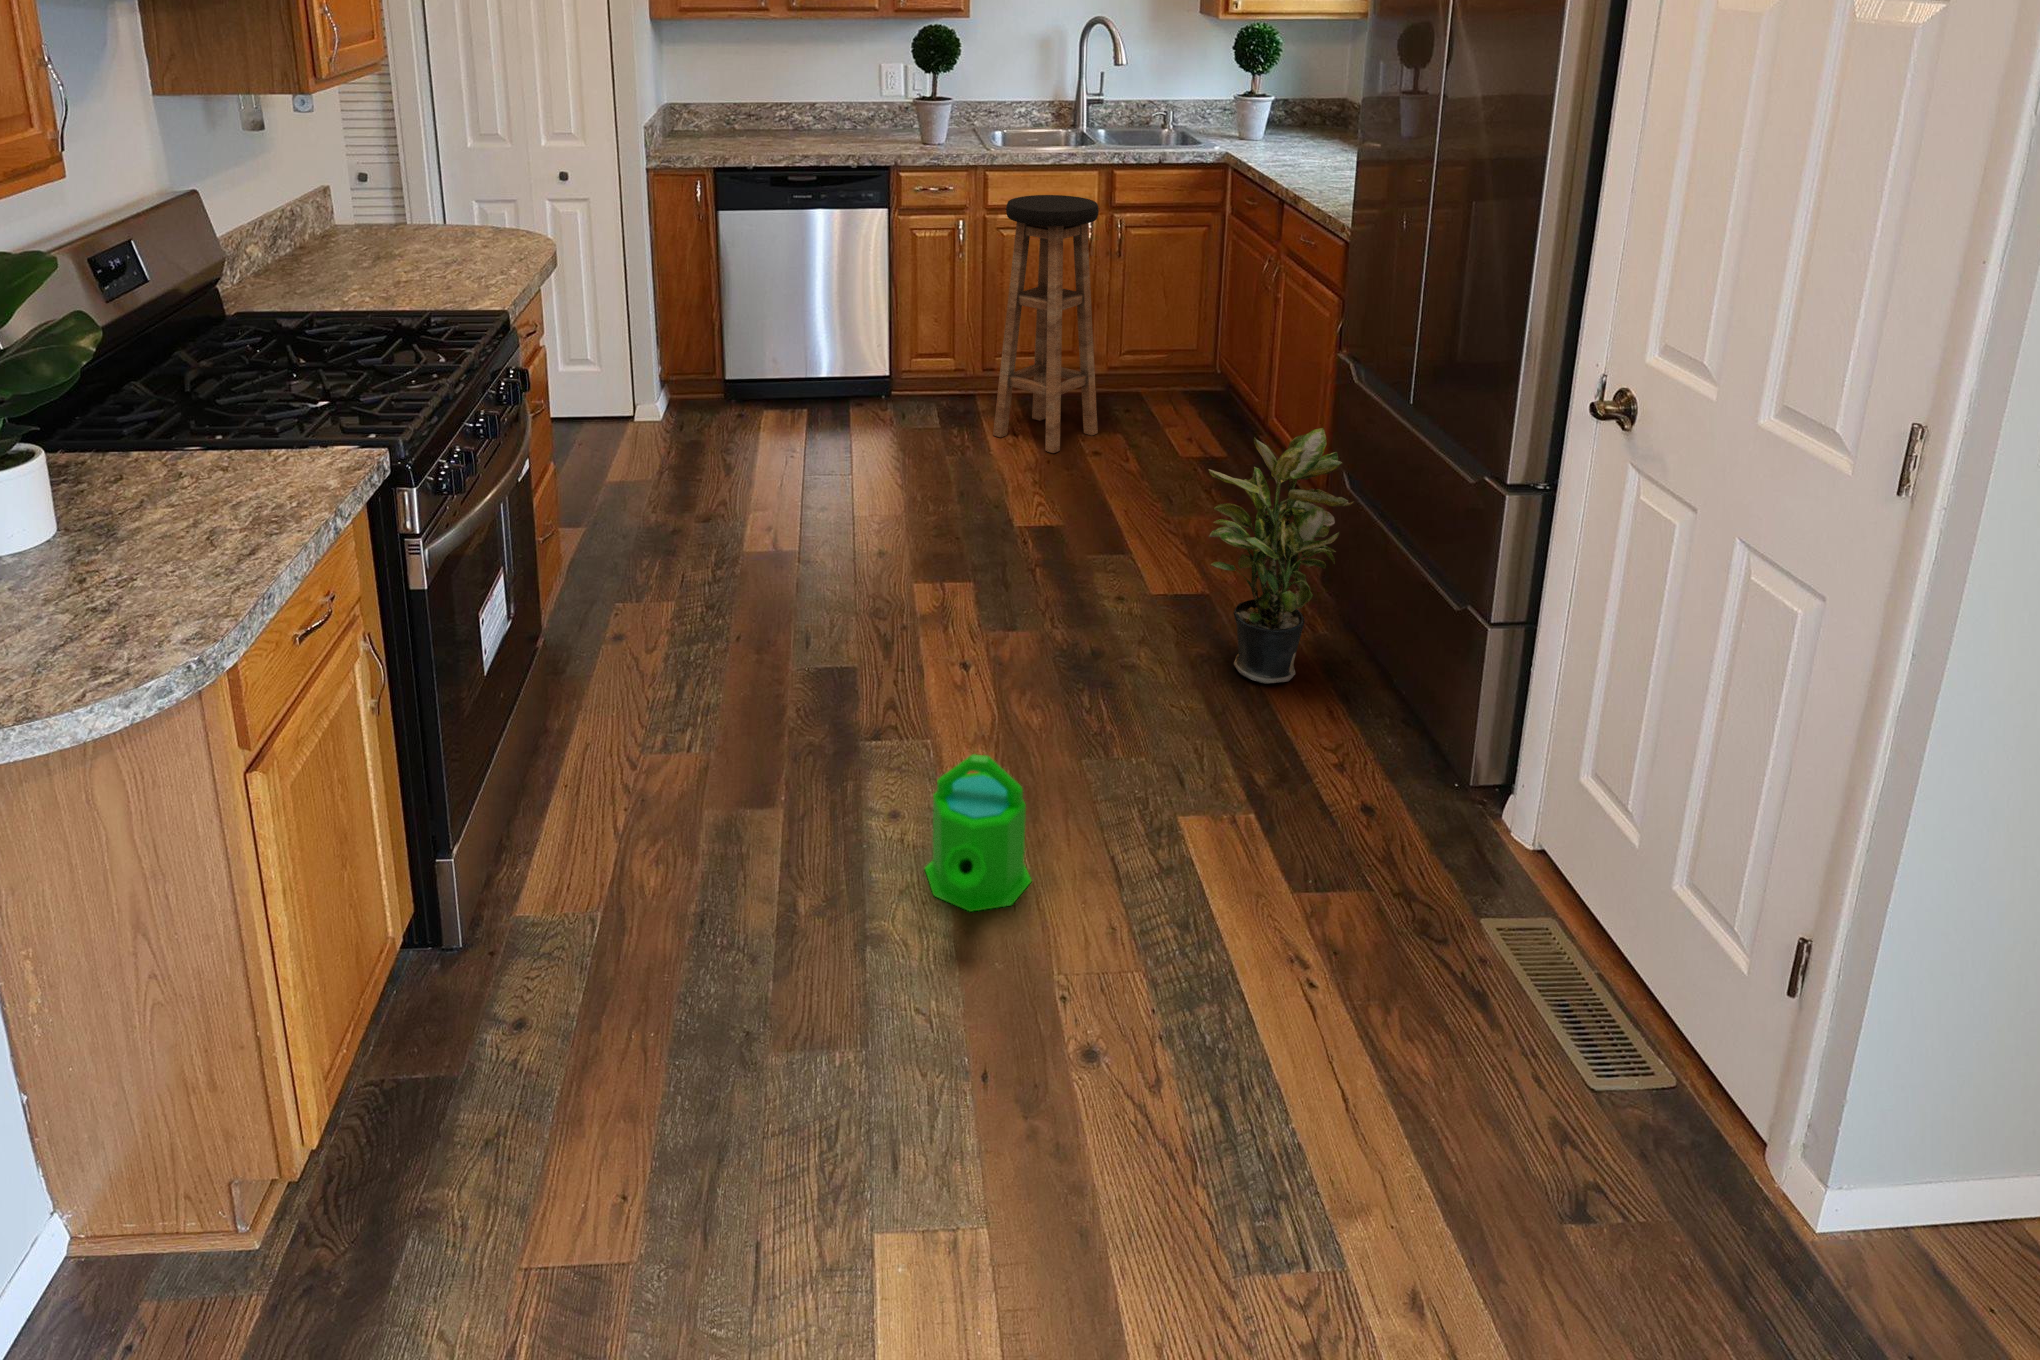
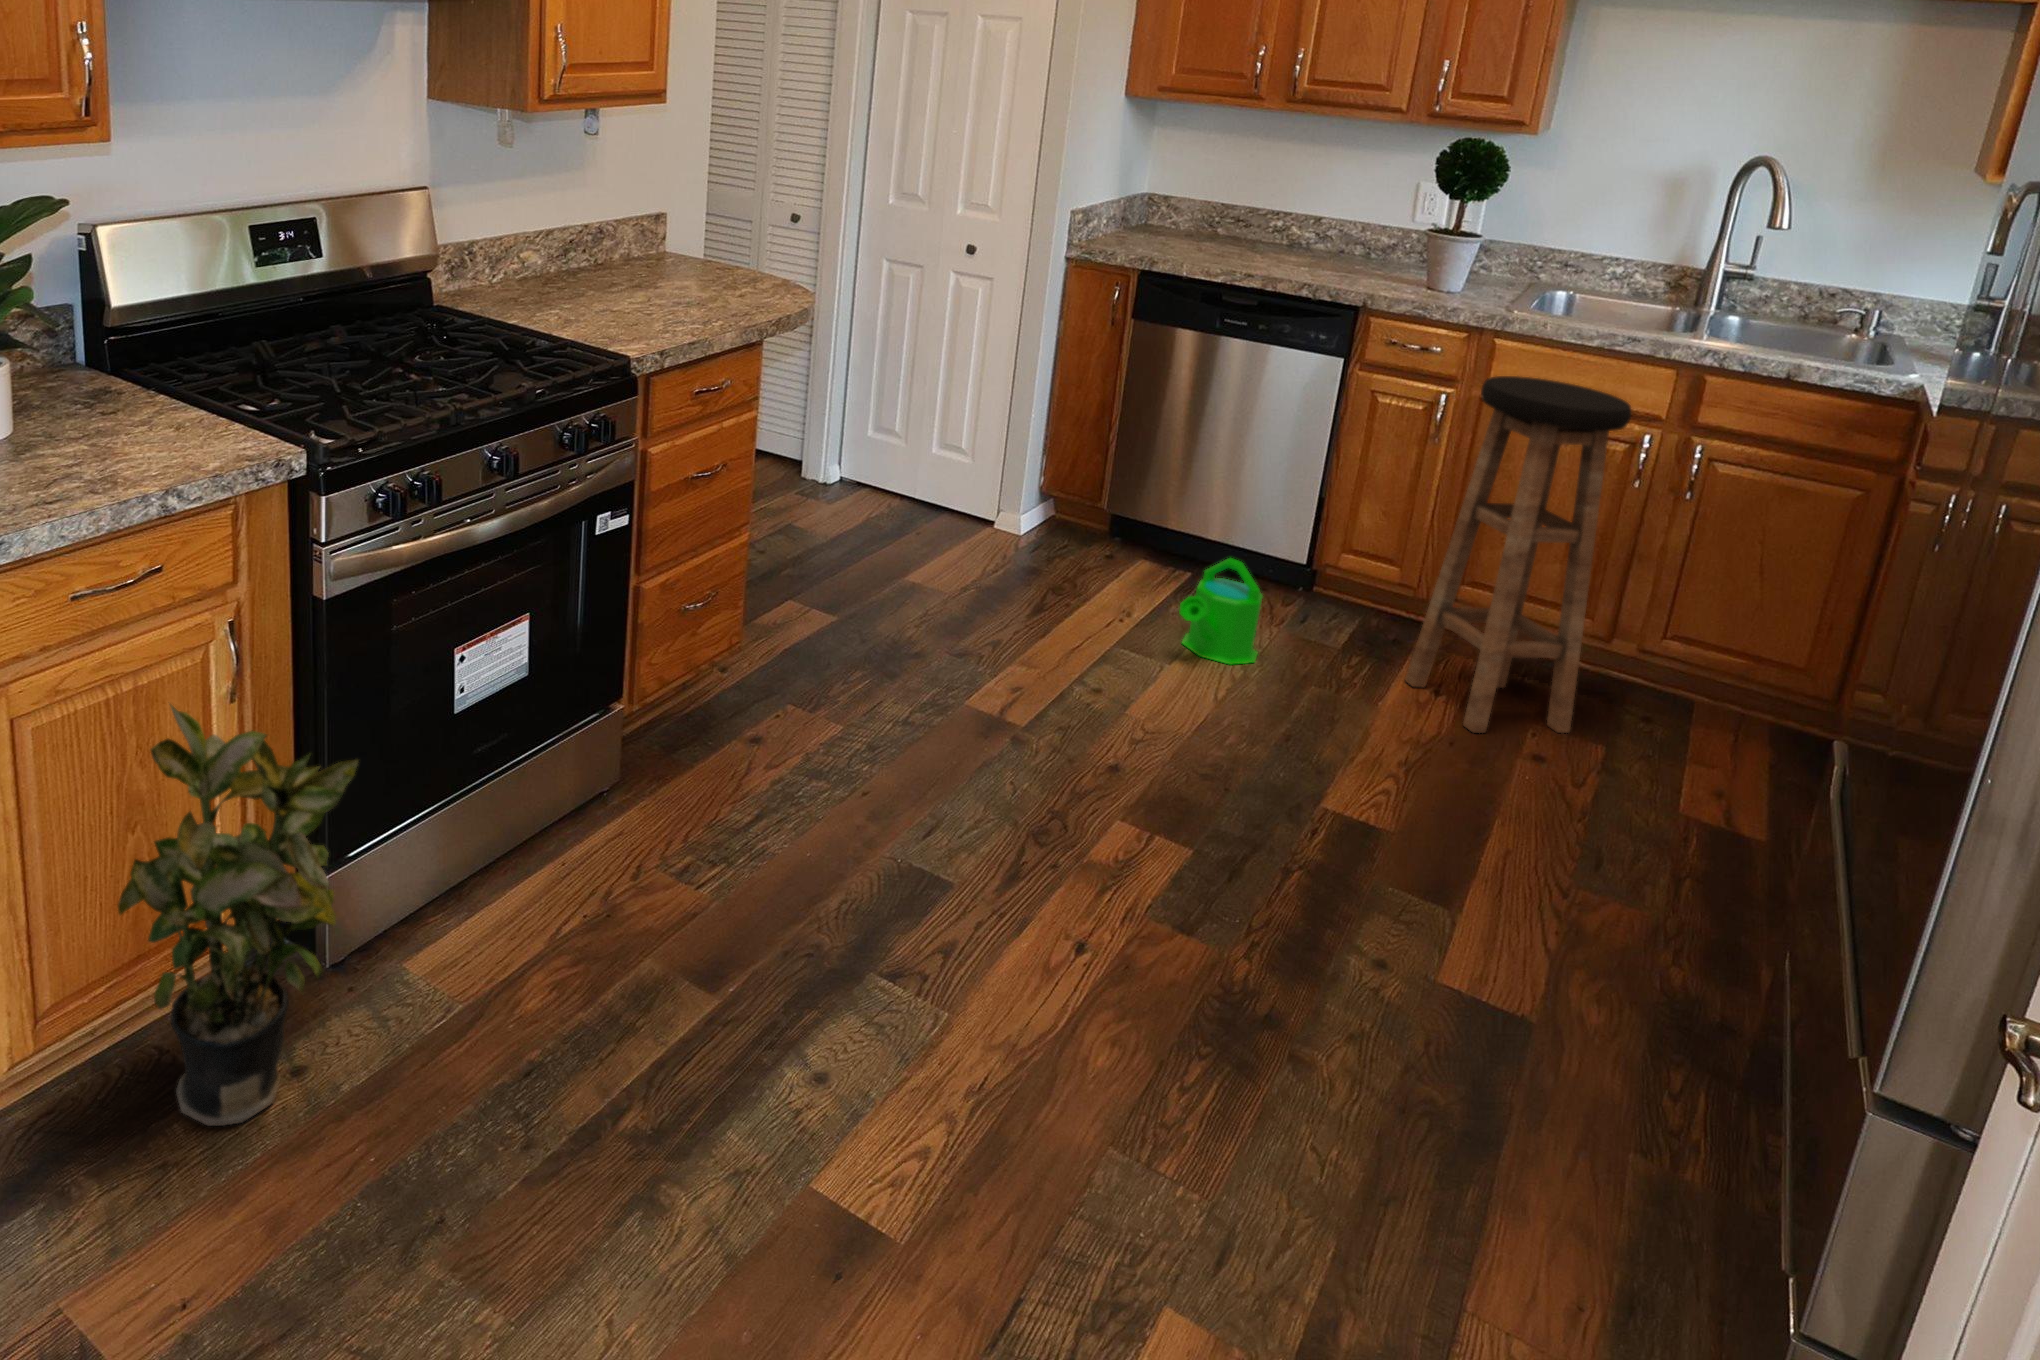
potted plant: present [1209,428,1353,684] -> present [118,705,358,1126]
watering can: present [925,754,1031,912] -> present [1179,558,1262,665]

